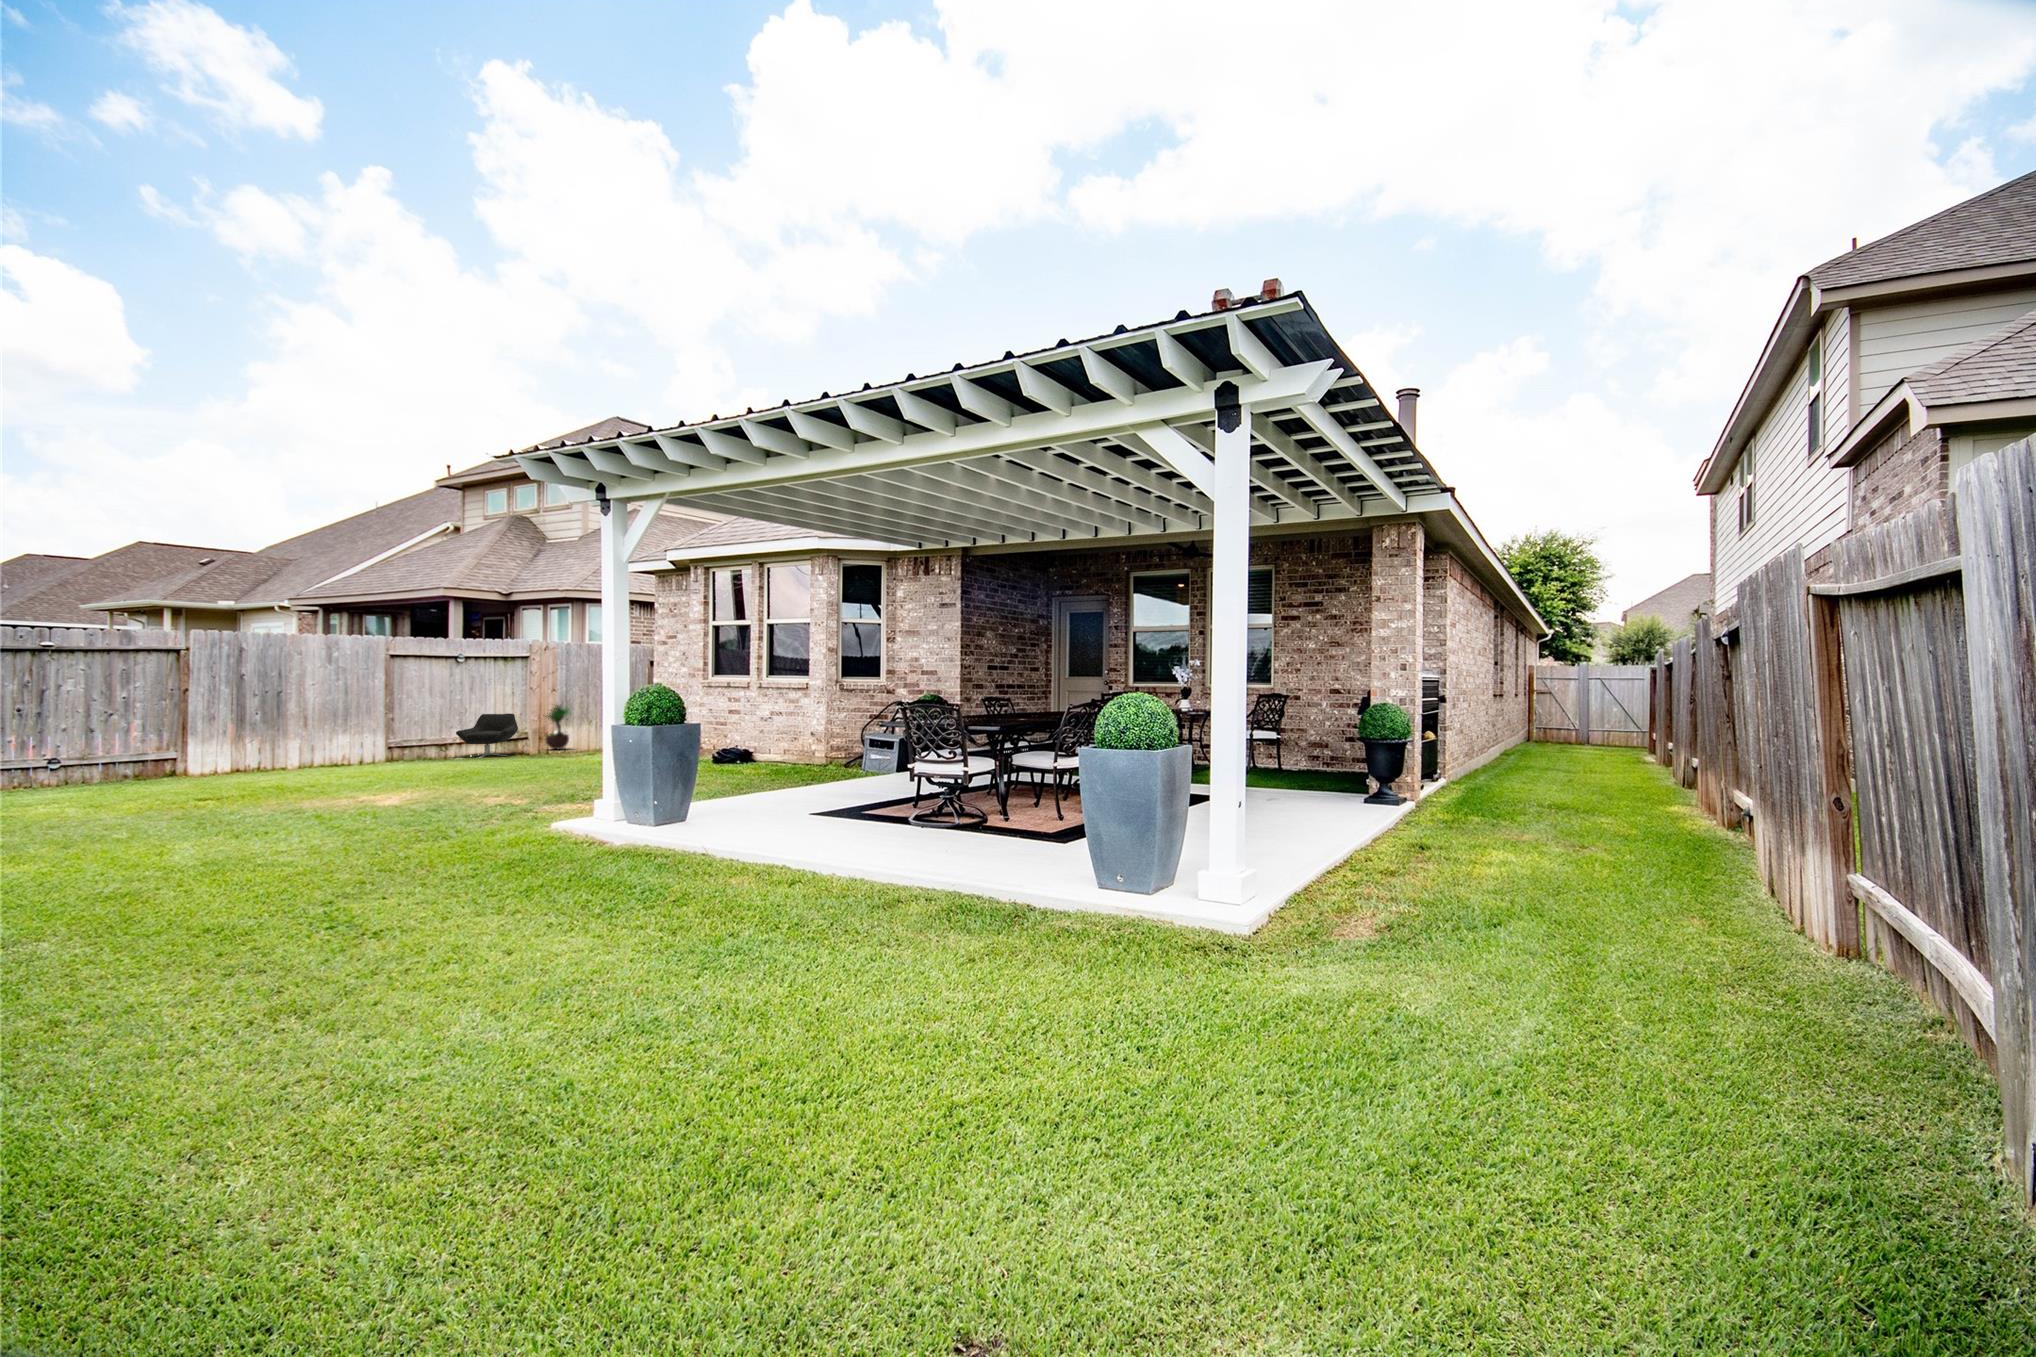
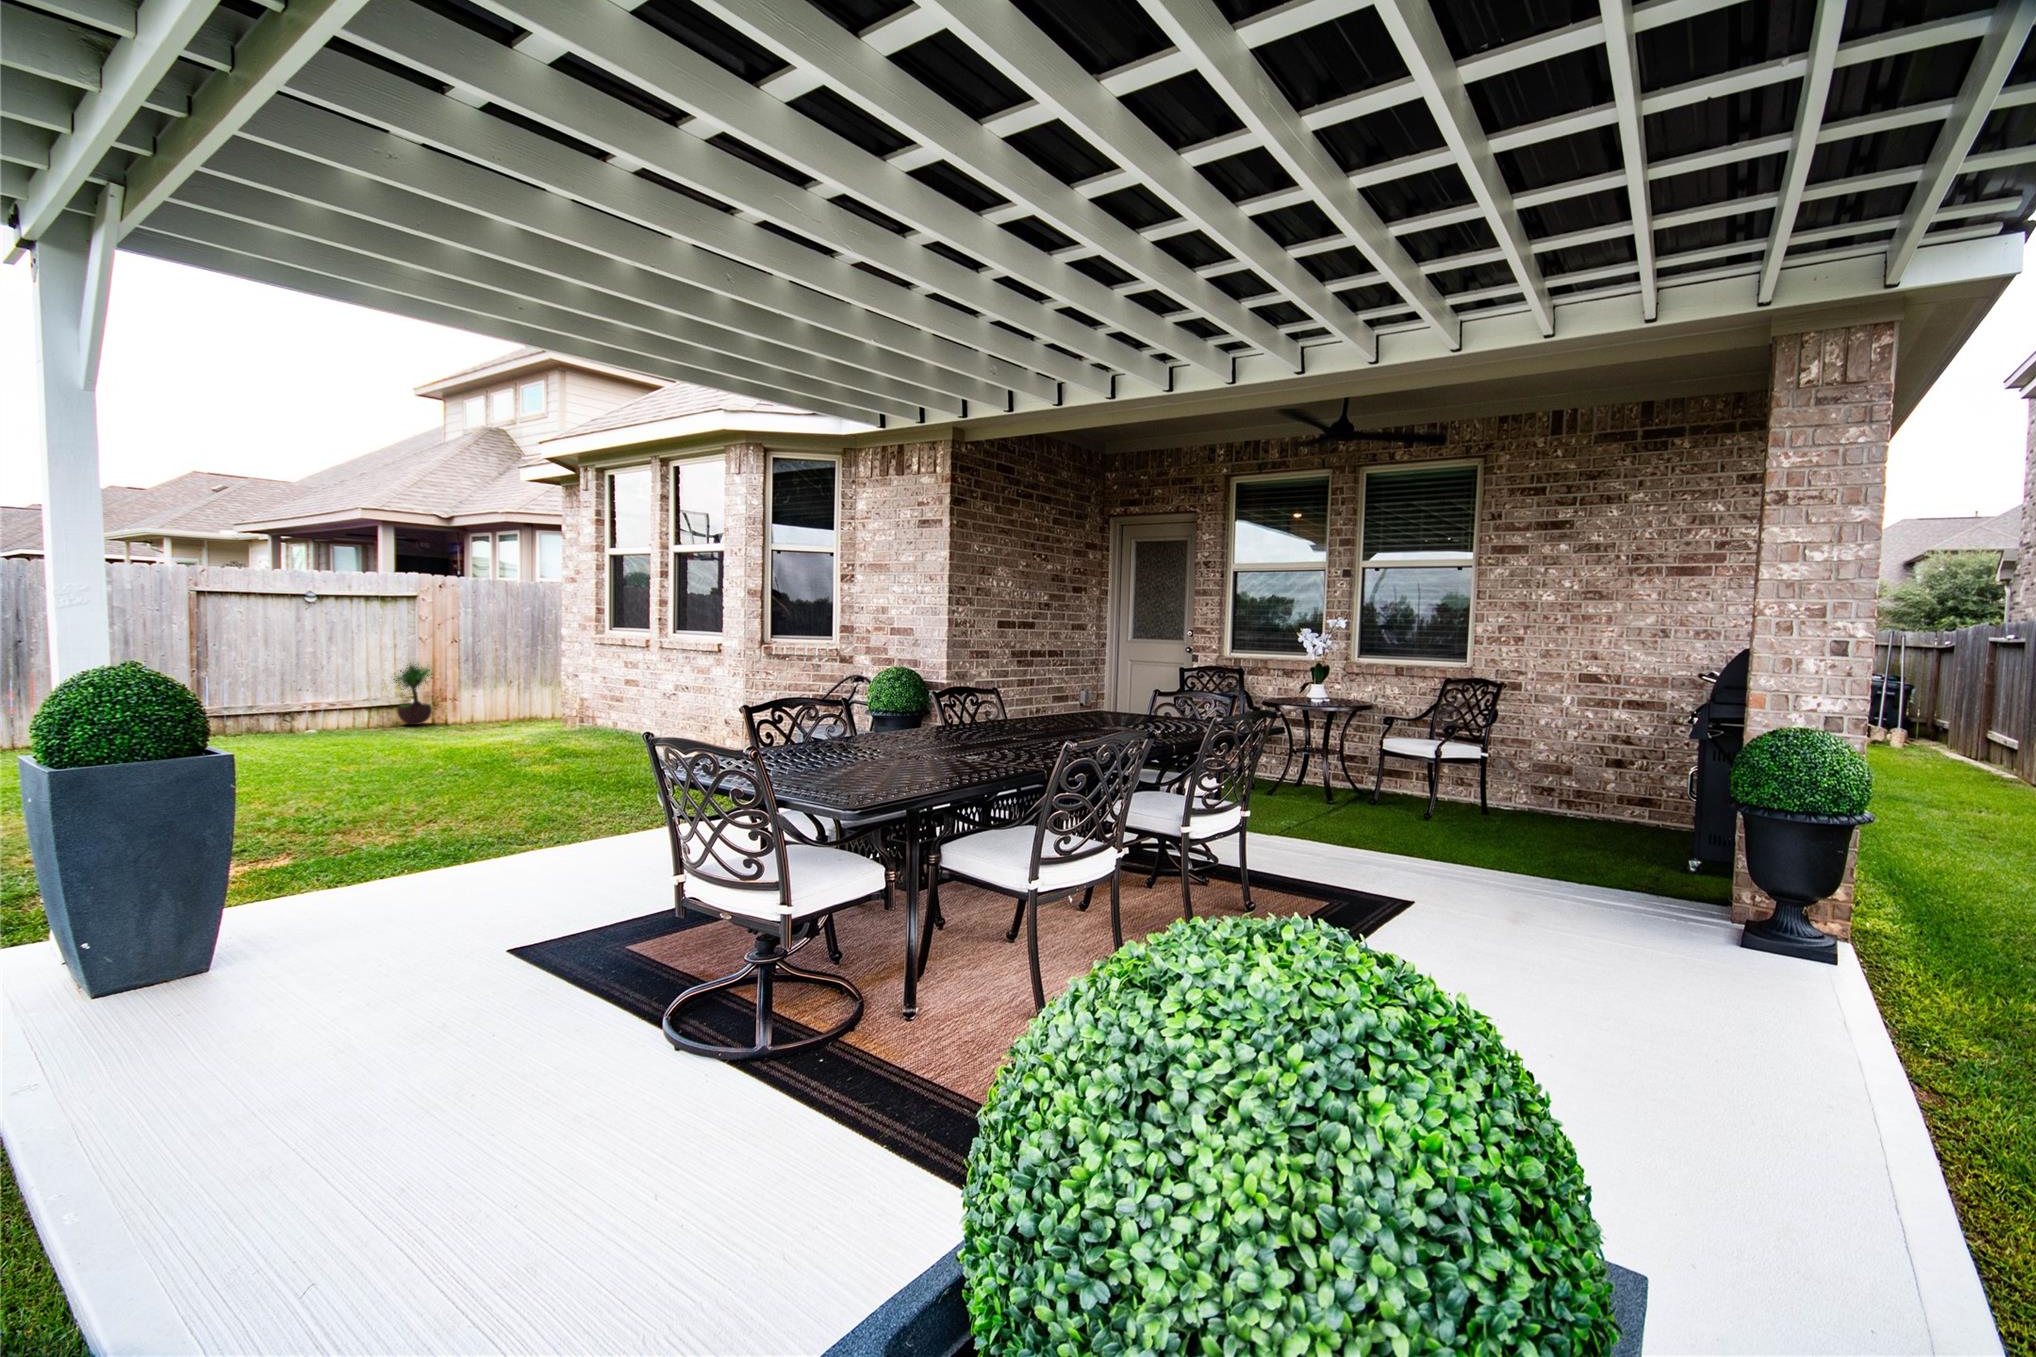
lounge chair: present [456,714,518,758] -> none [250,675,349,740]

